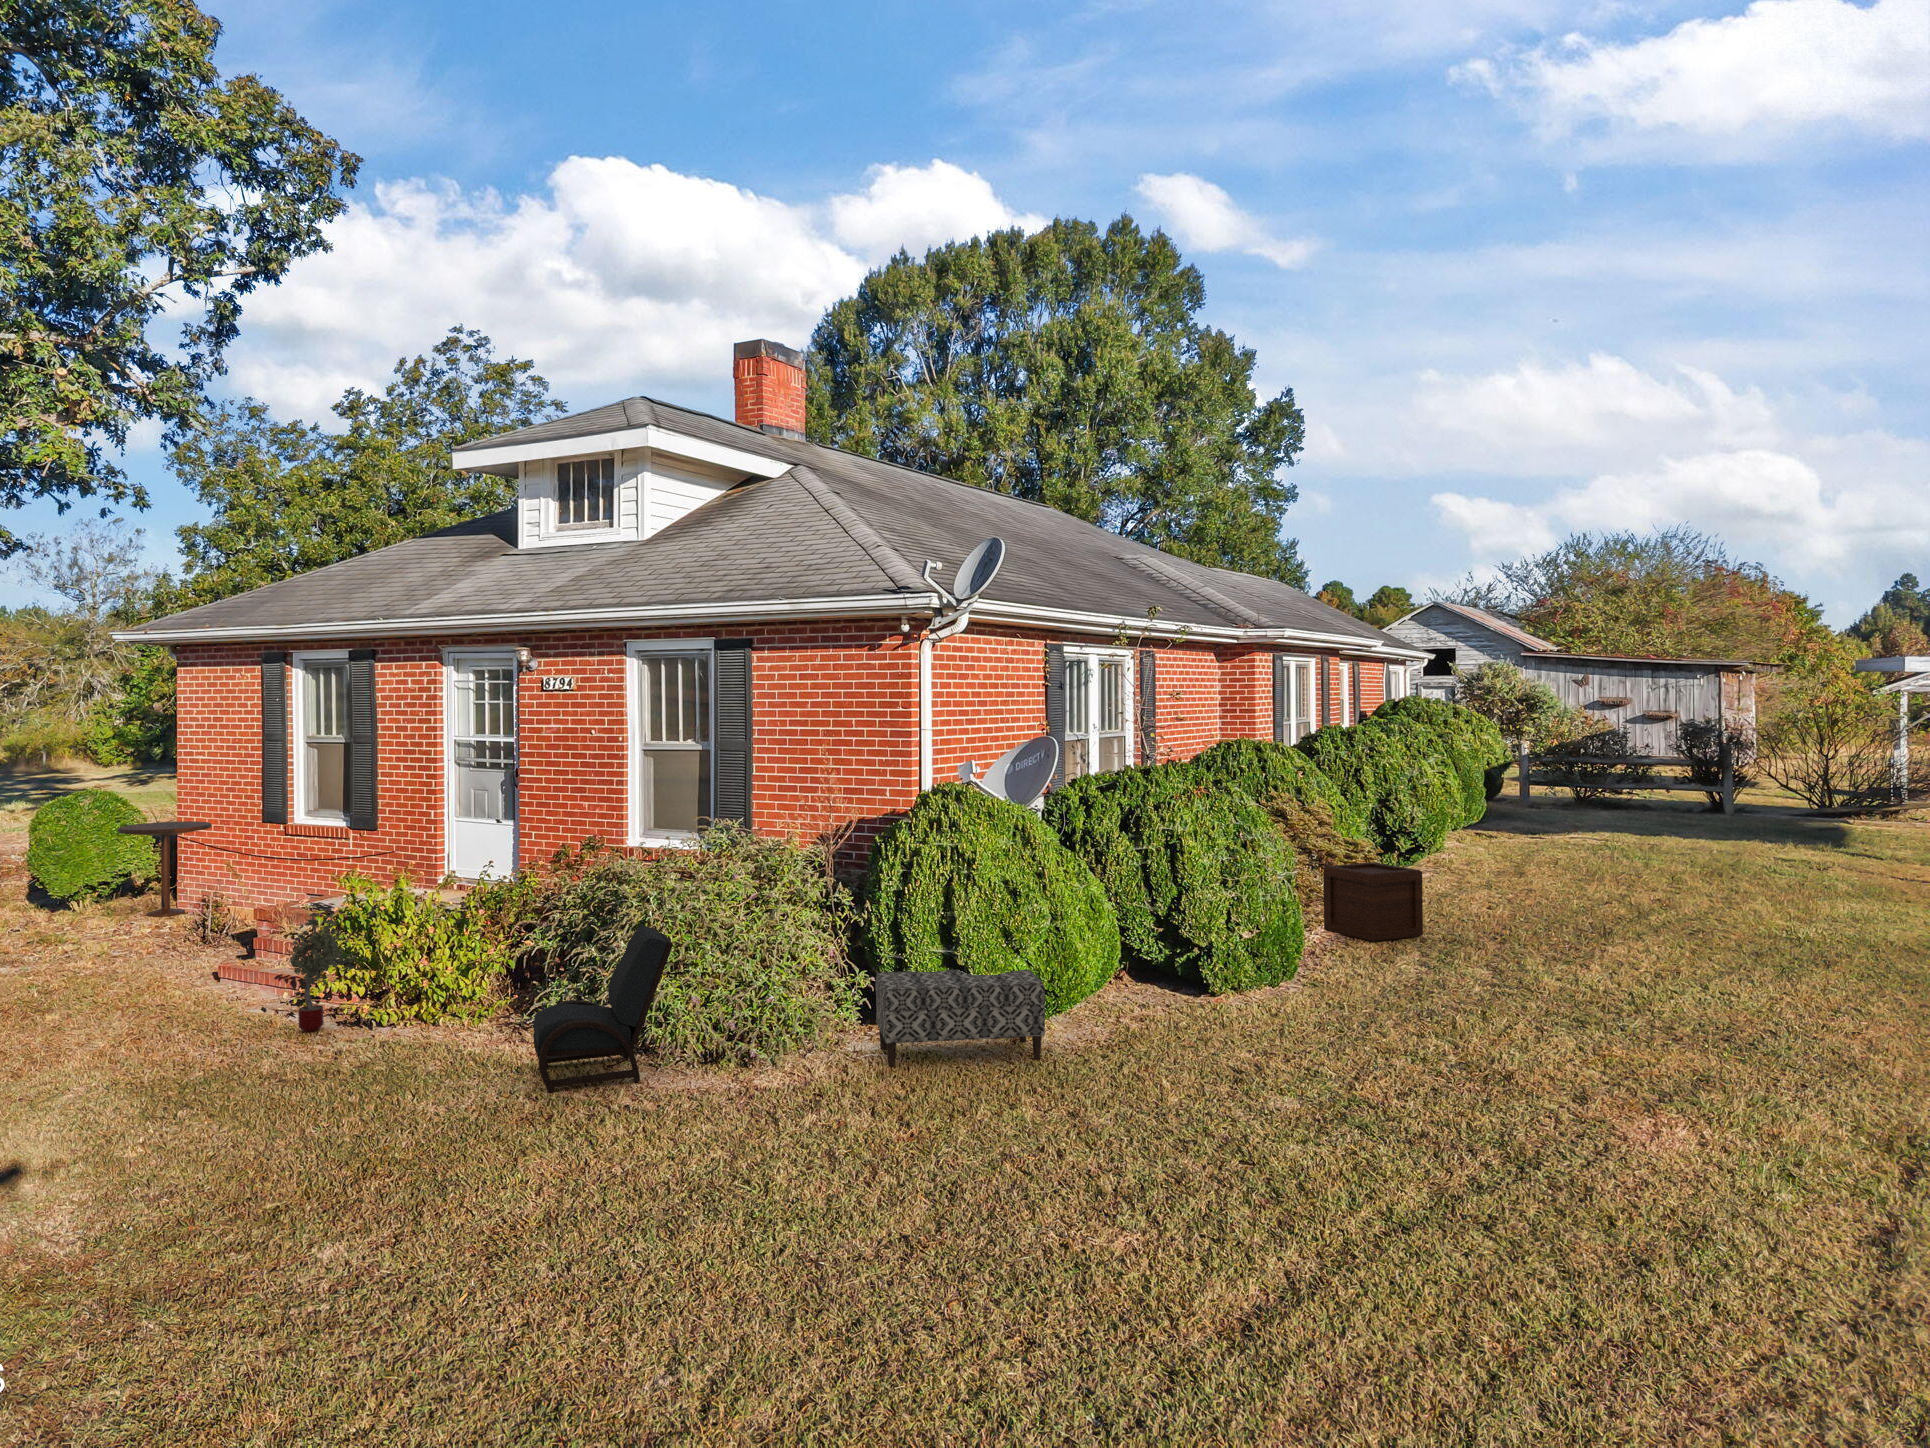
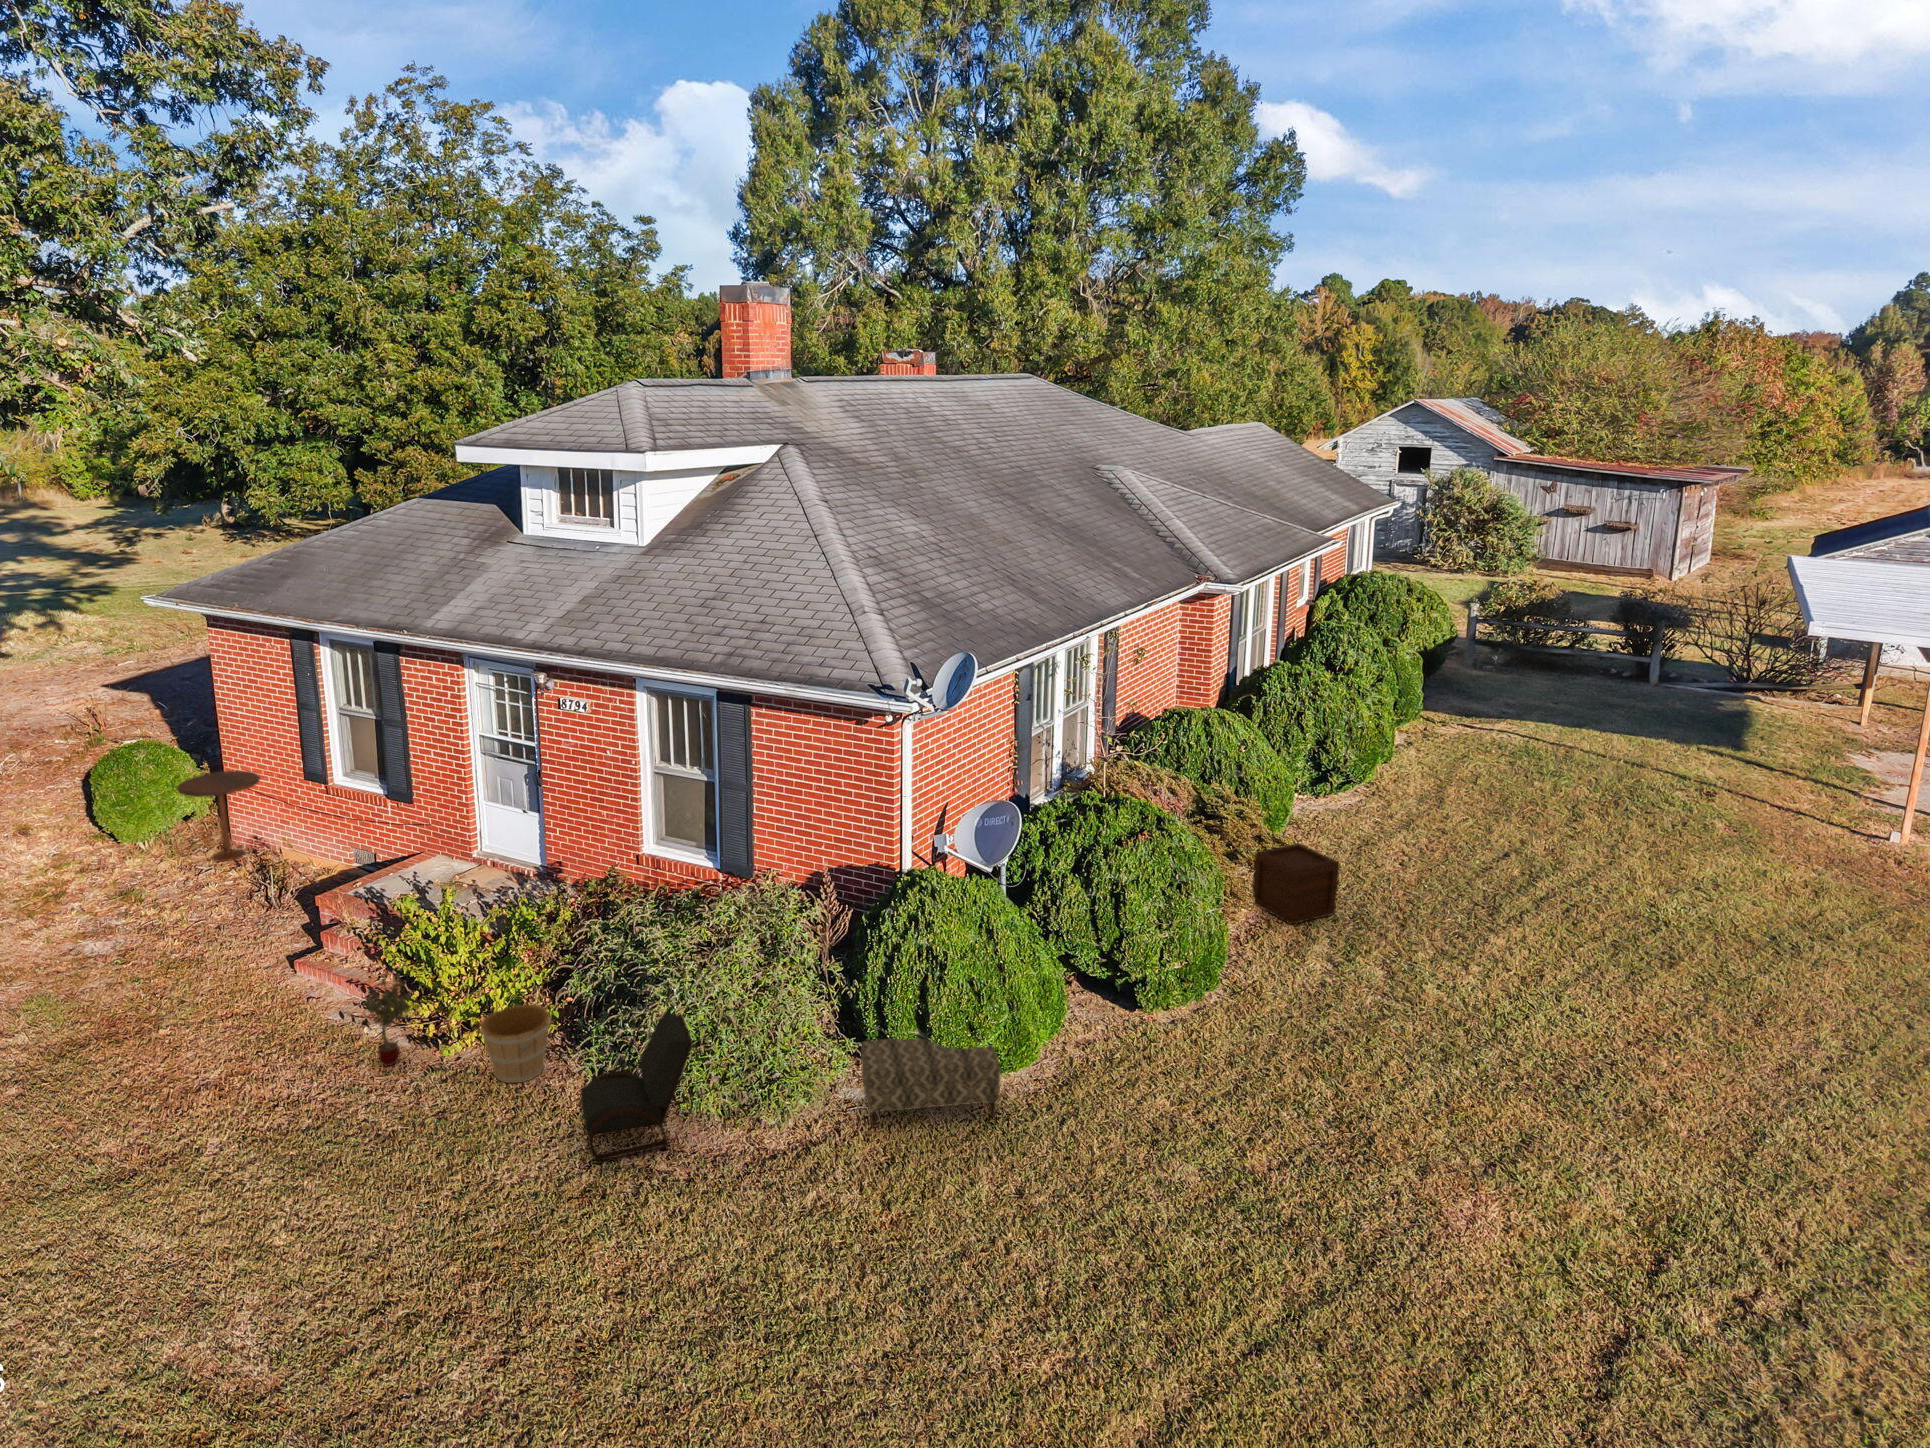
wooden bucket: none [421,958,507,1042] -> present [480,1004,551,1083]

